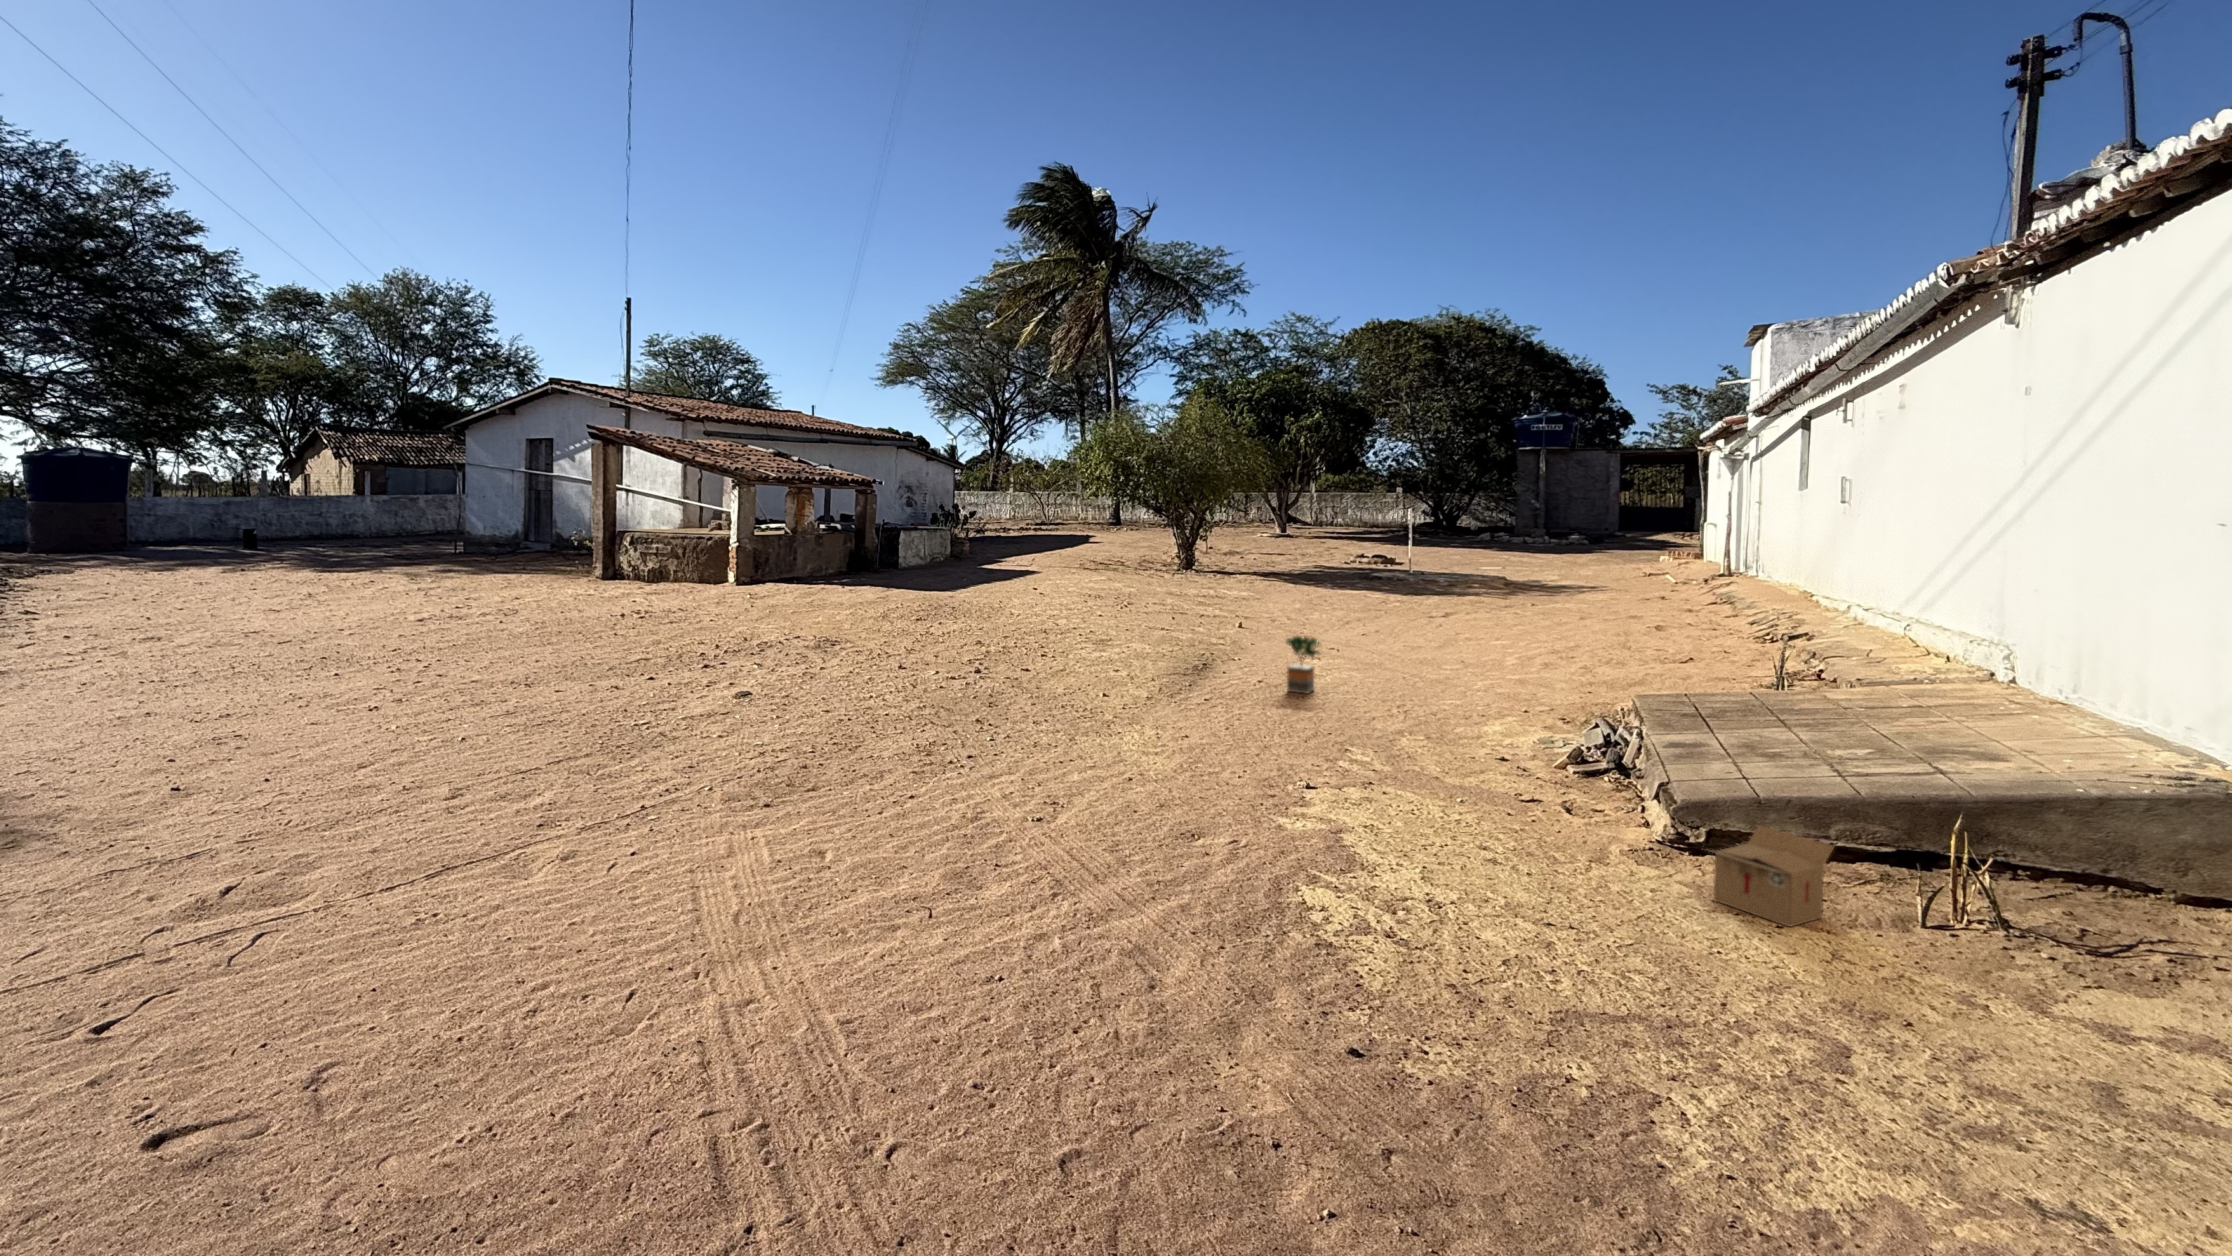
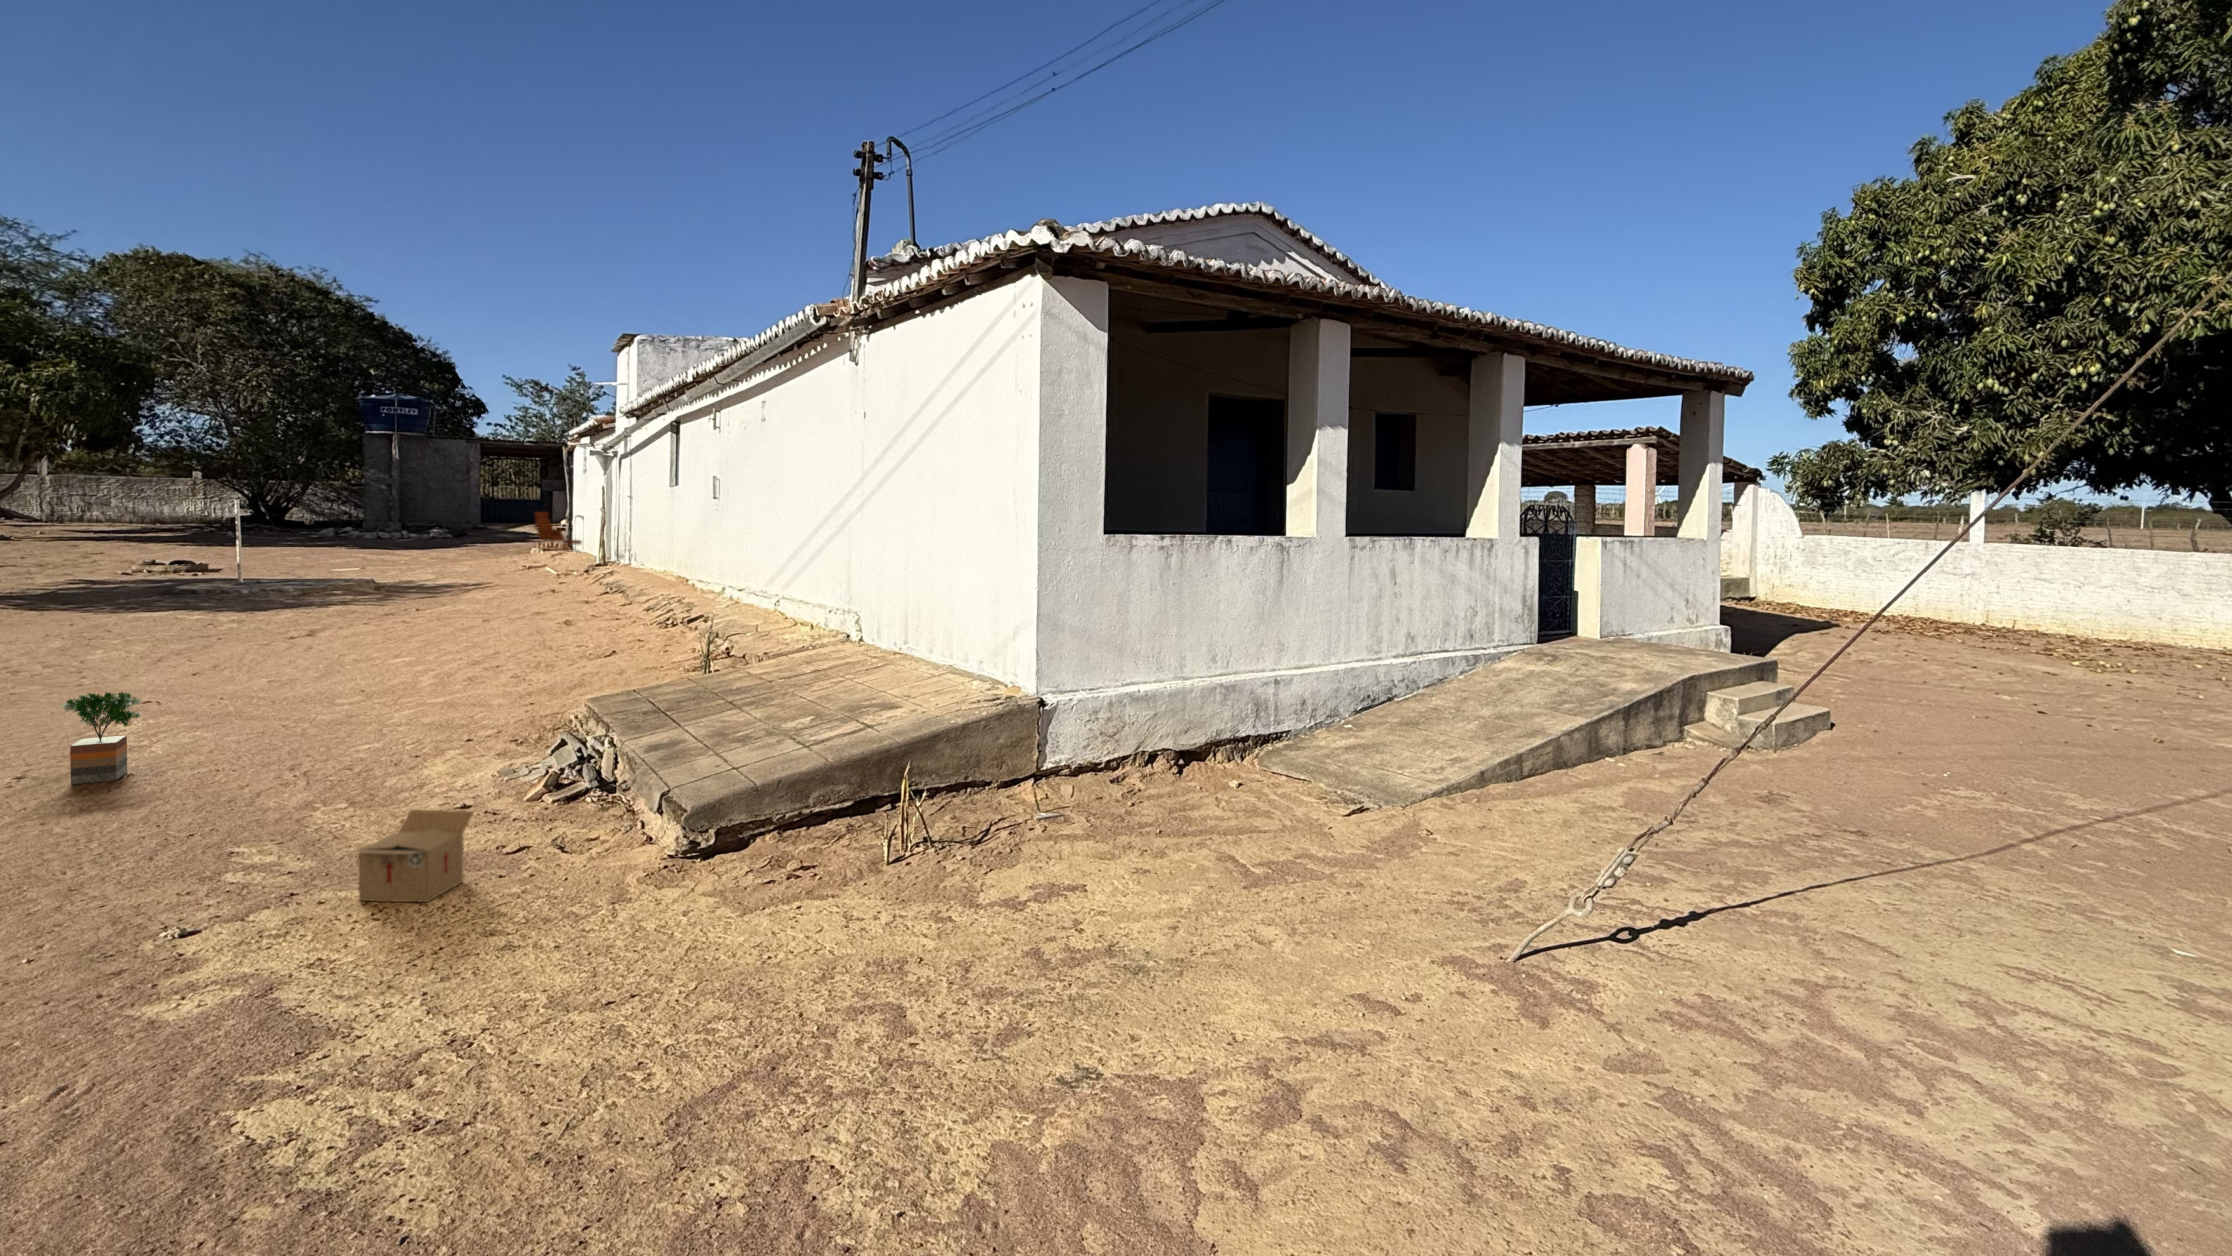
lounge chair: none [1659,519,1710,561] -> present [535,512,582,550]
cardboard box: present [1713,826,1834,927] -> present [349,810,474,902]

